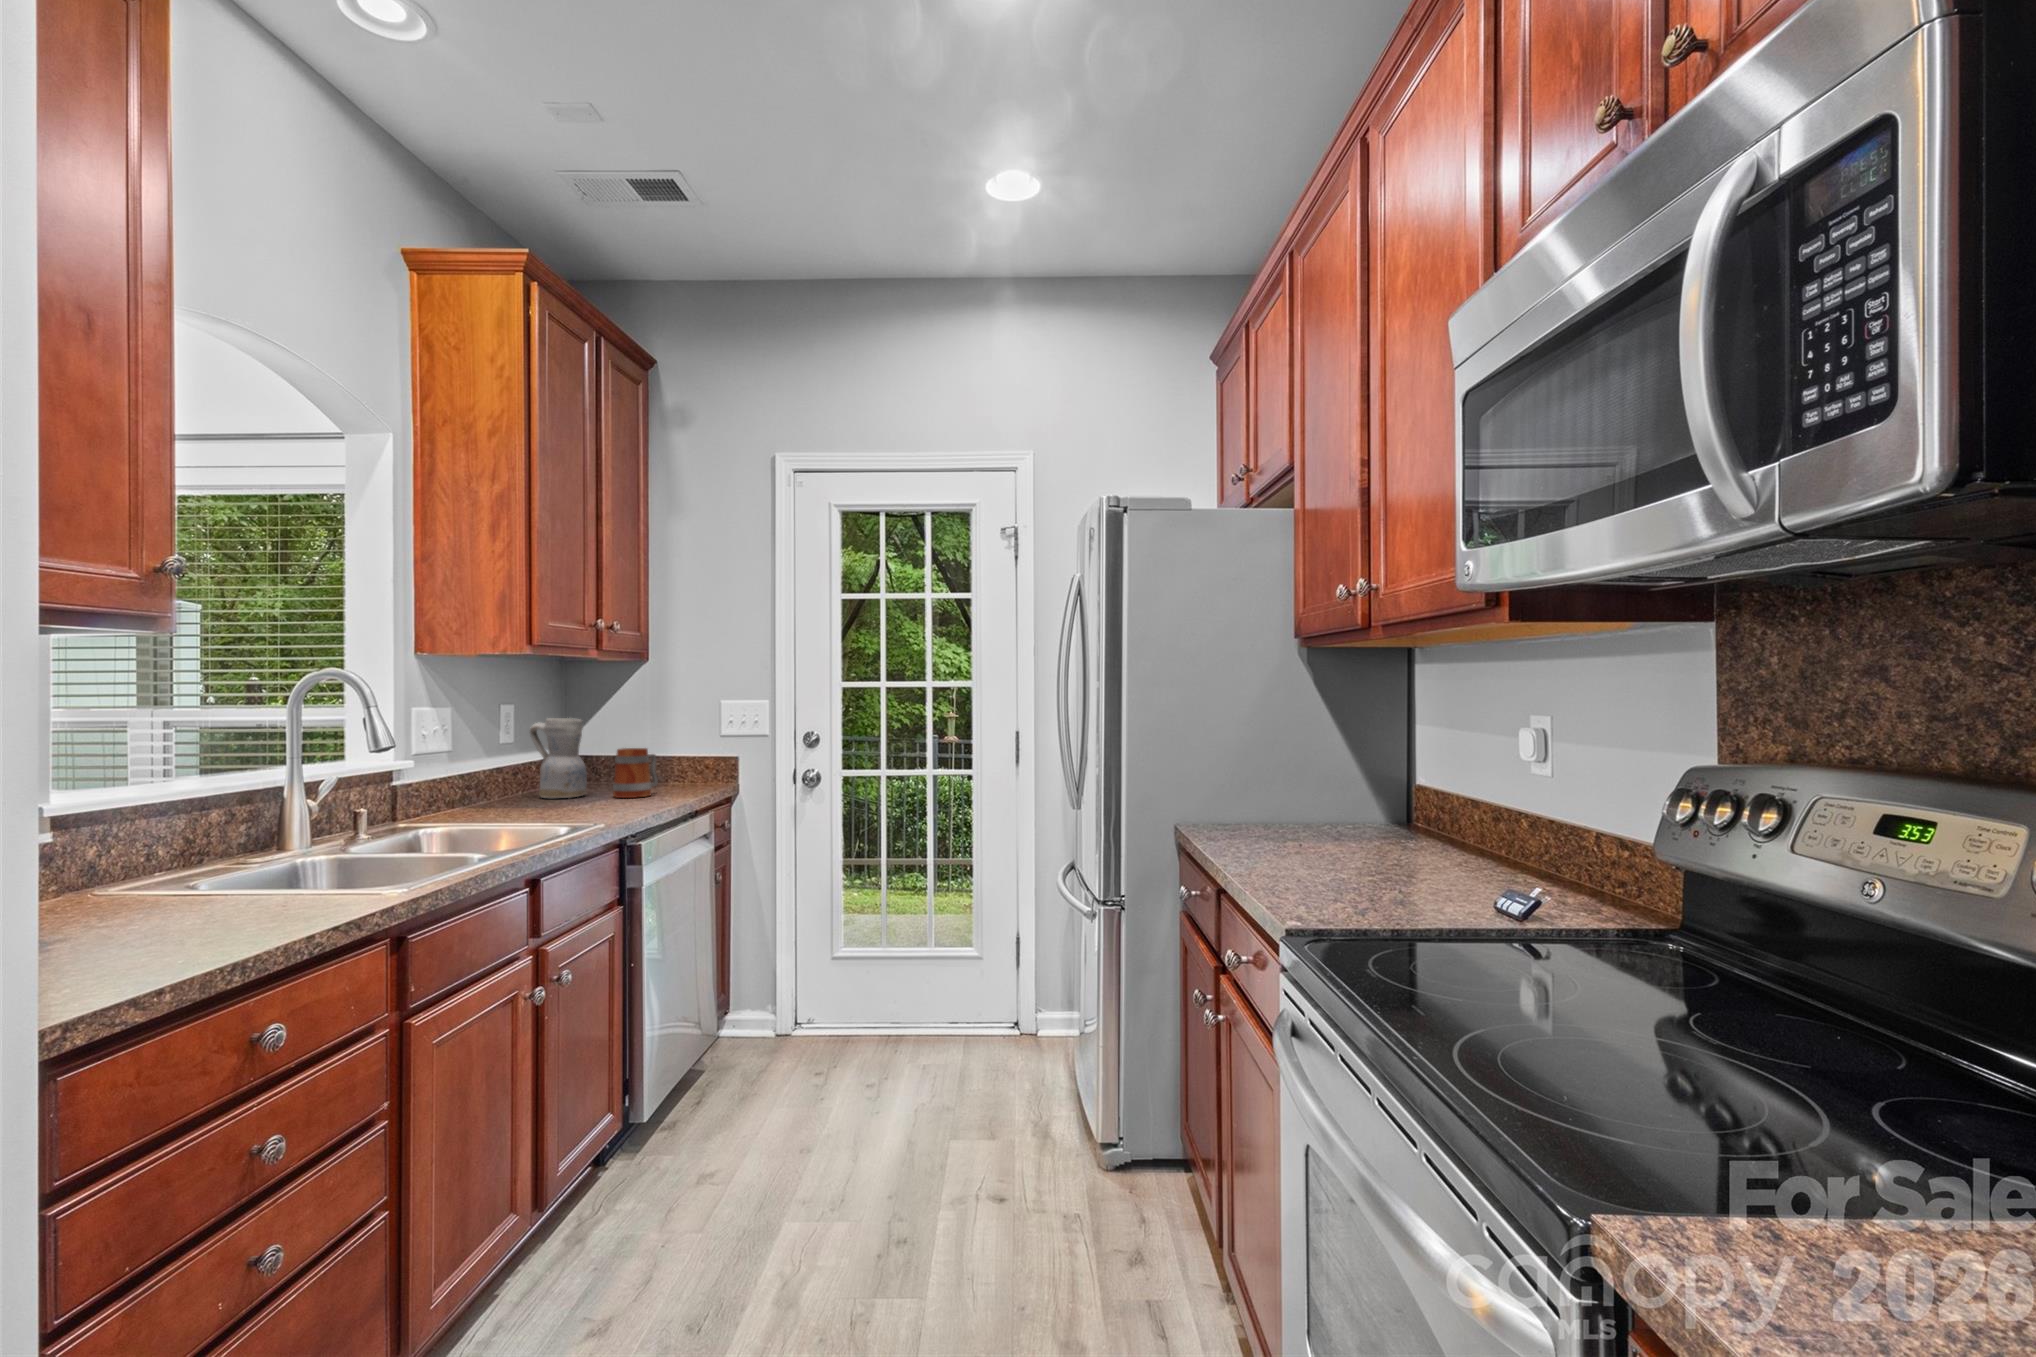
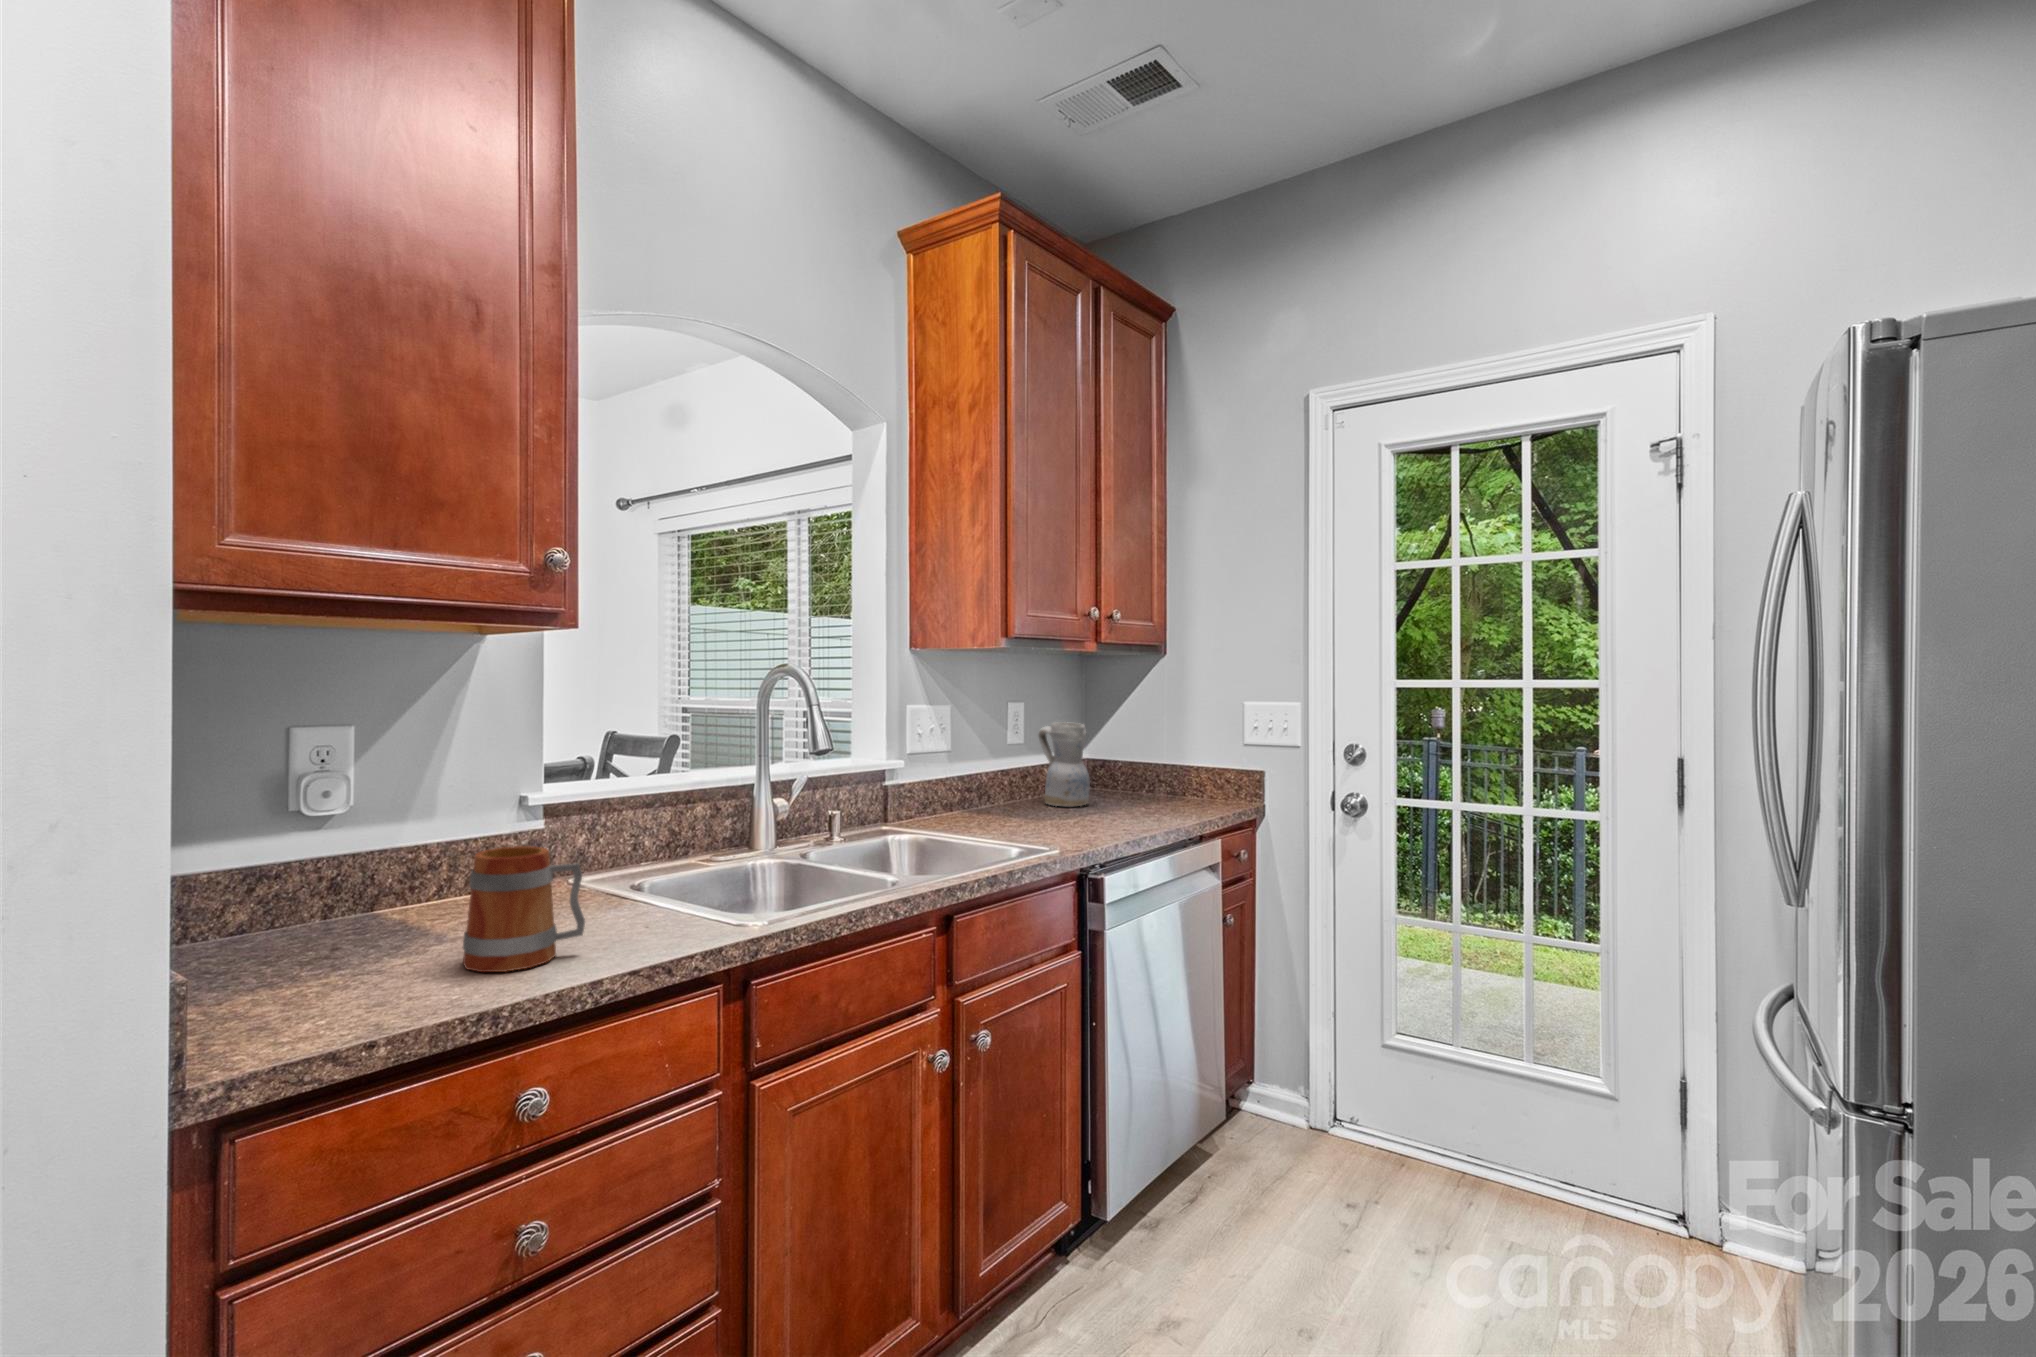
mug: present [613,748,658,798] -> present [463,846,585,972]

